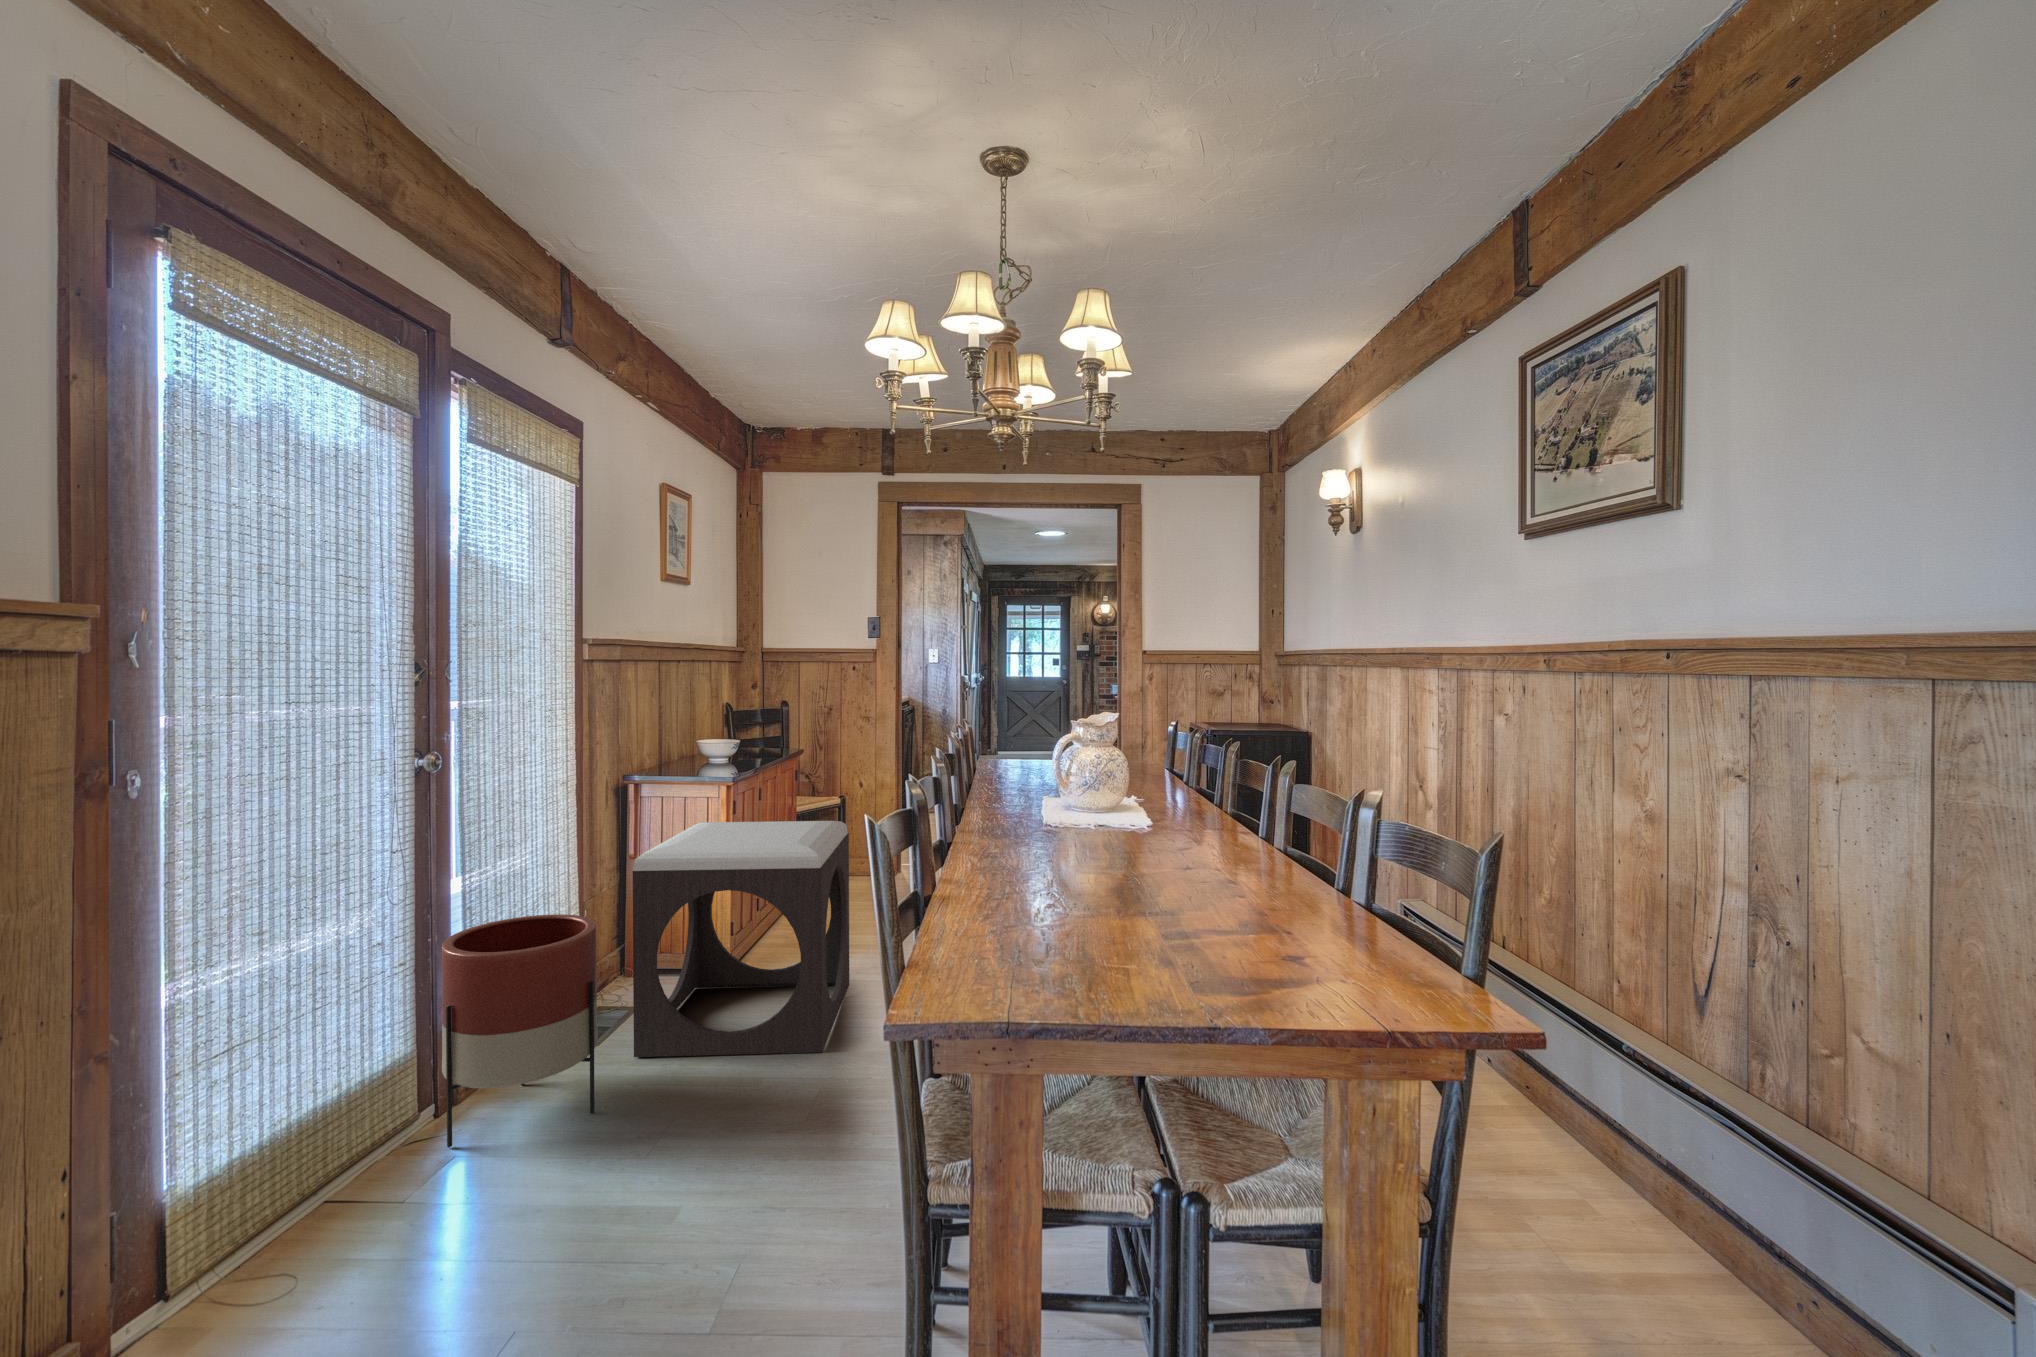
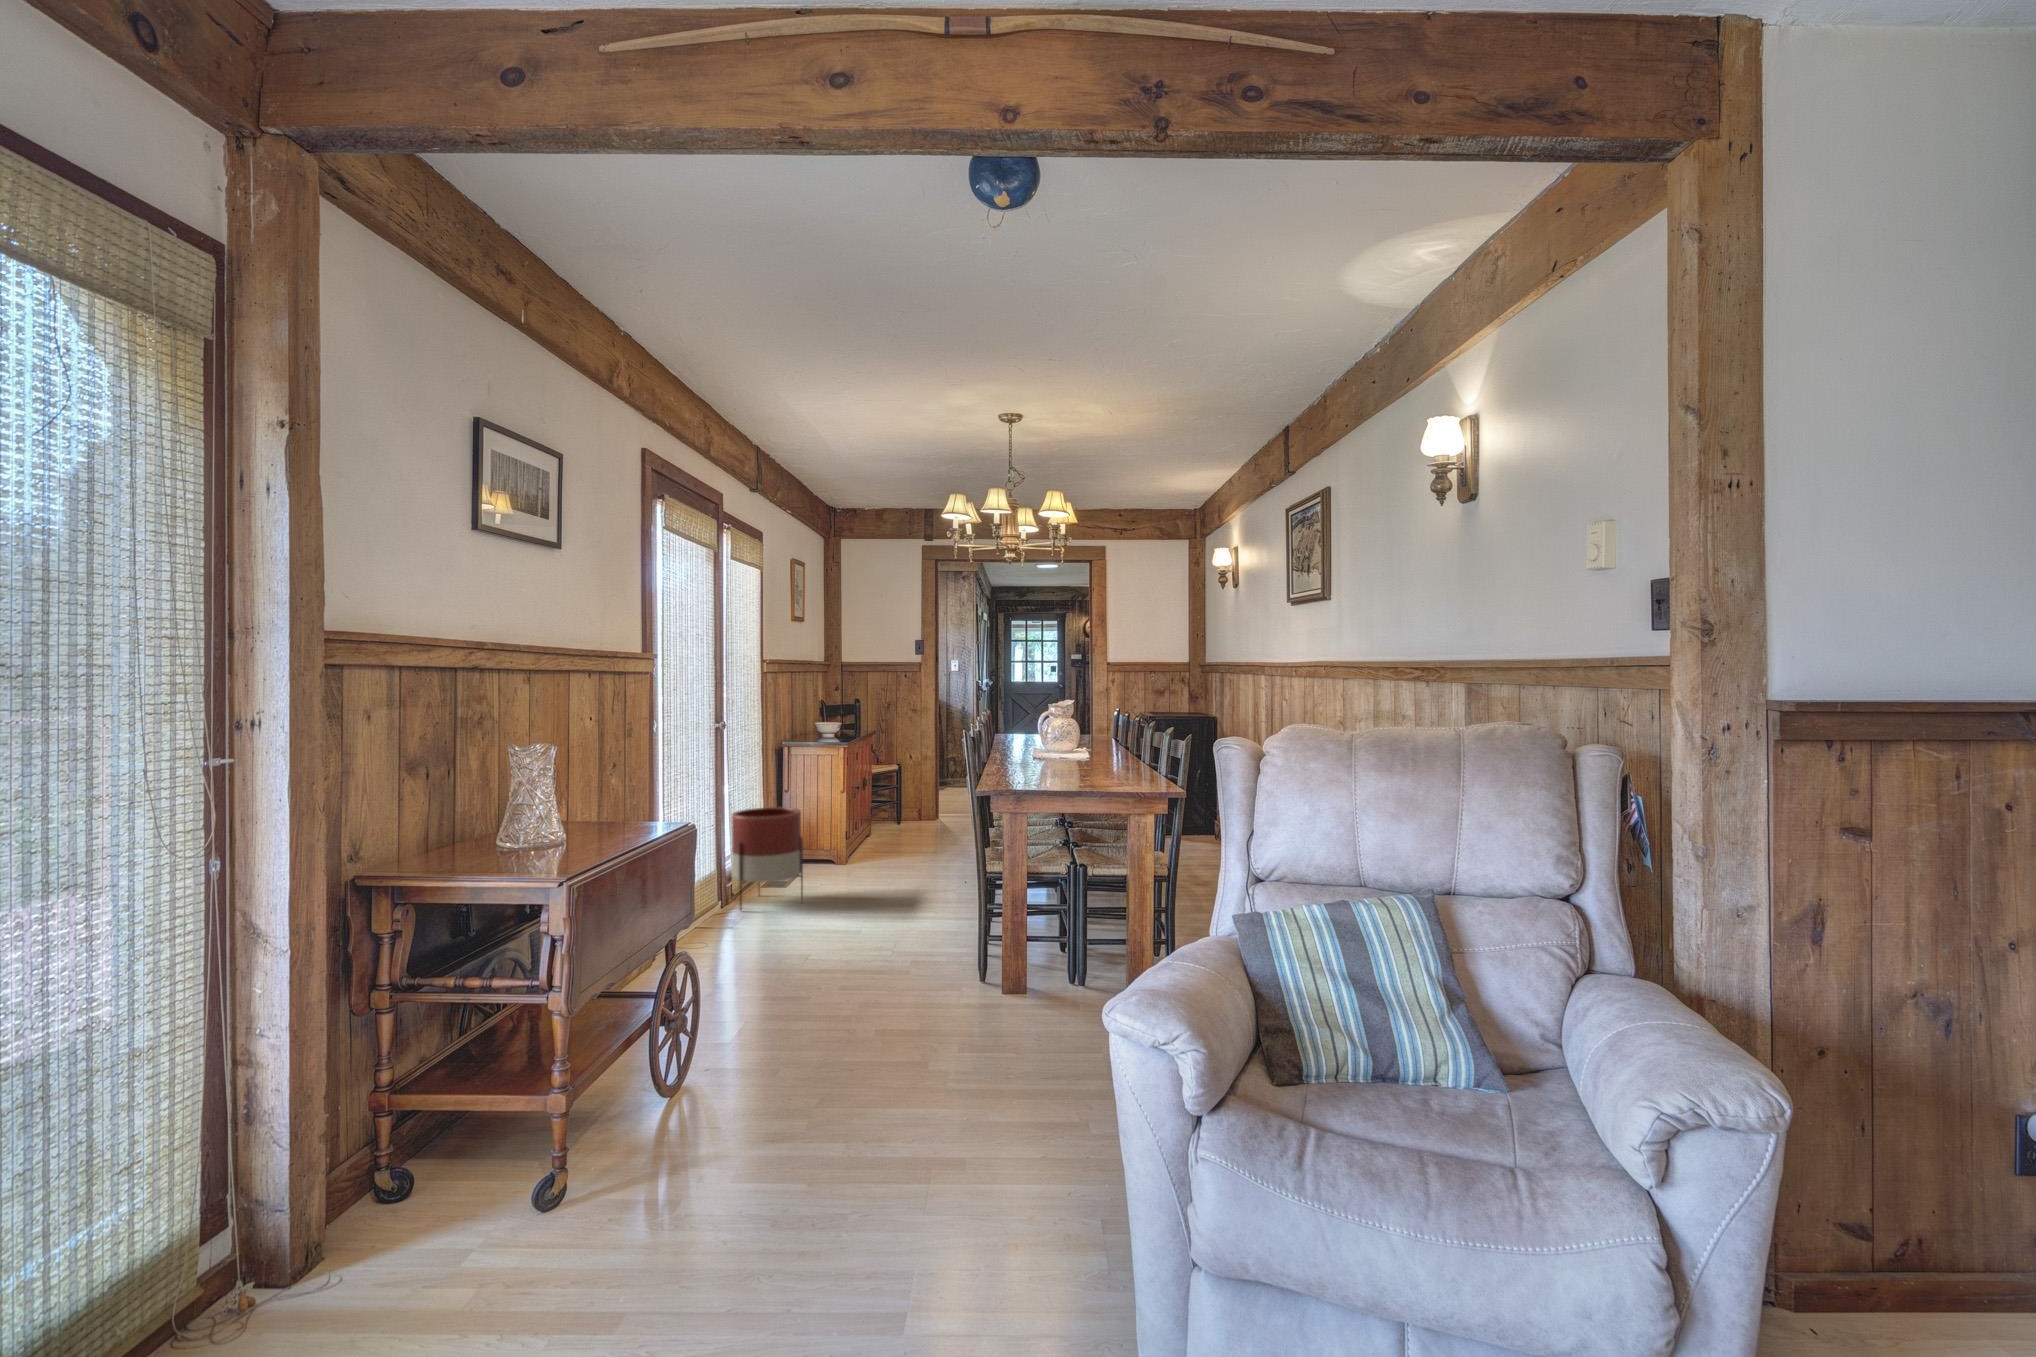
footstool: present [633,821,849,1057] -> none [810,767,918,887]

